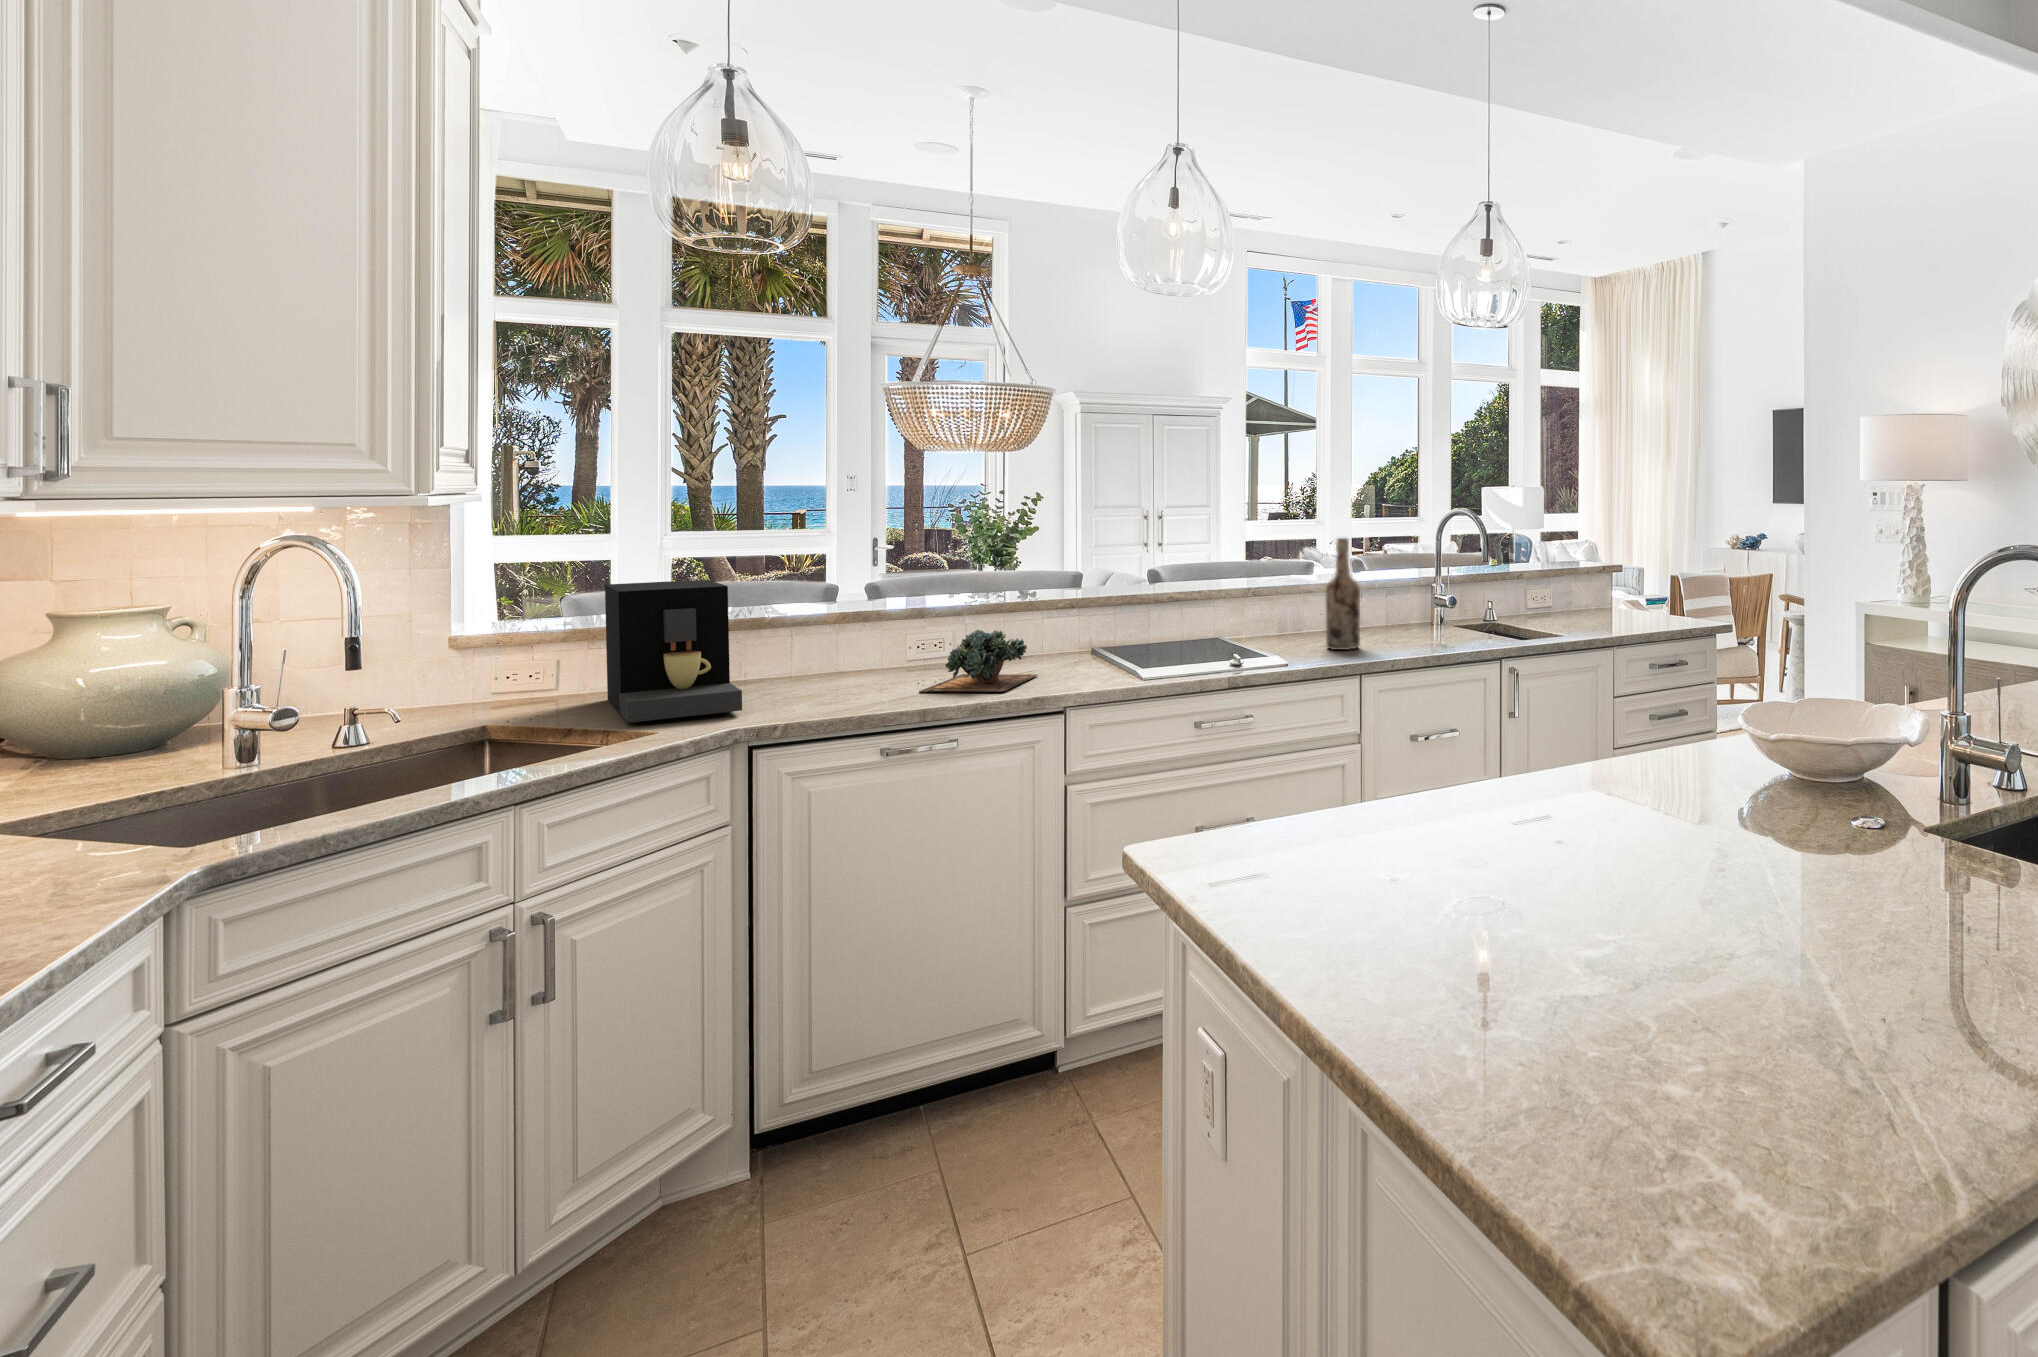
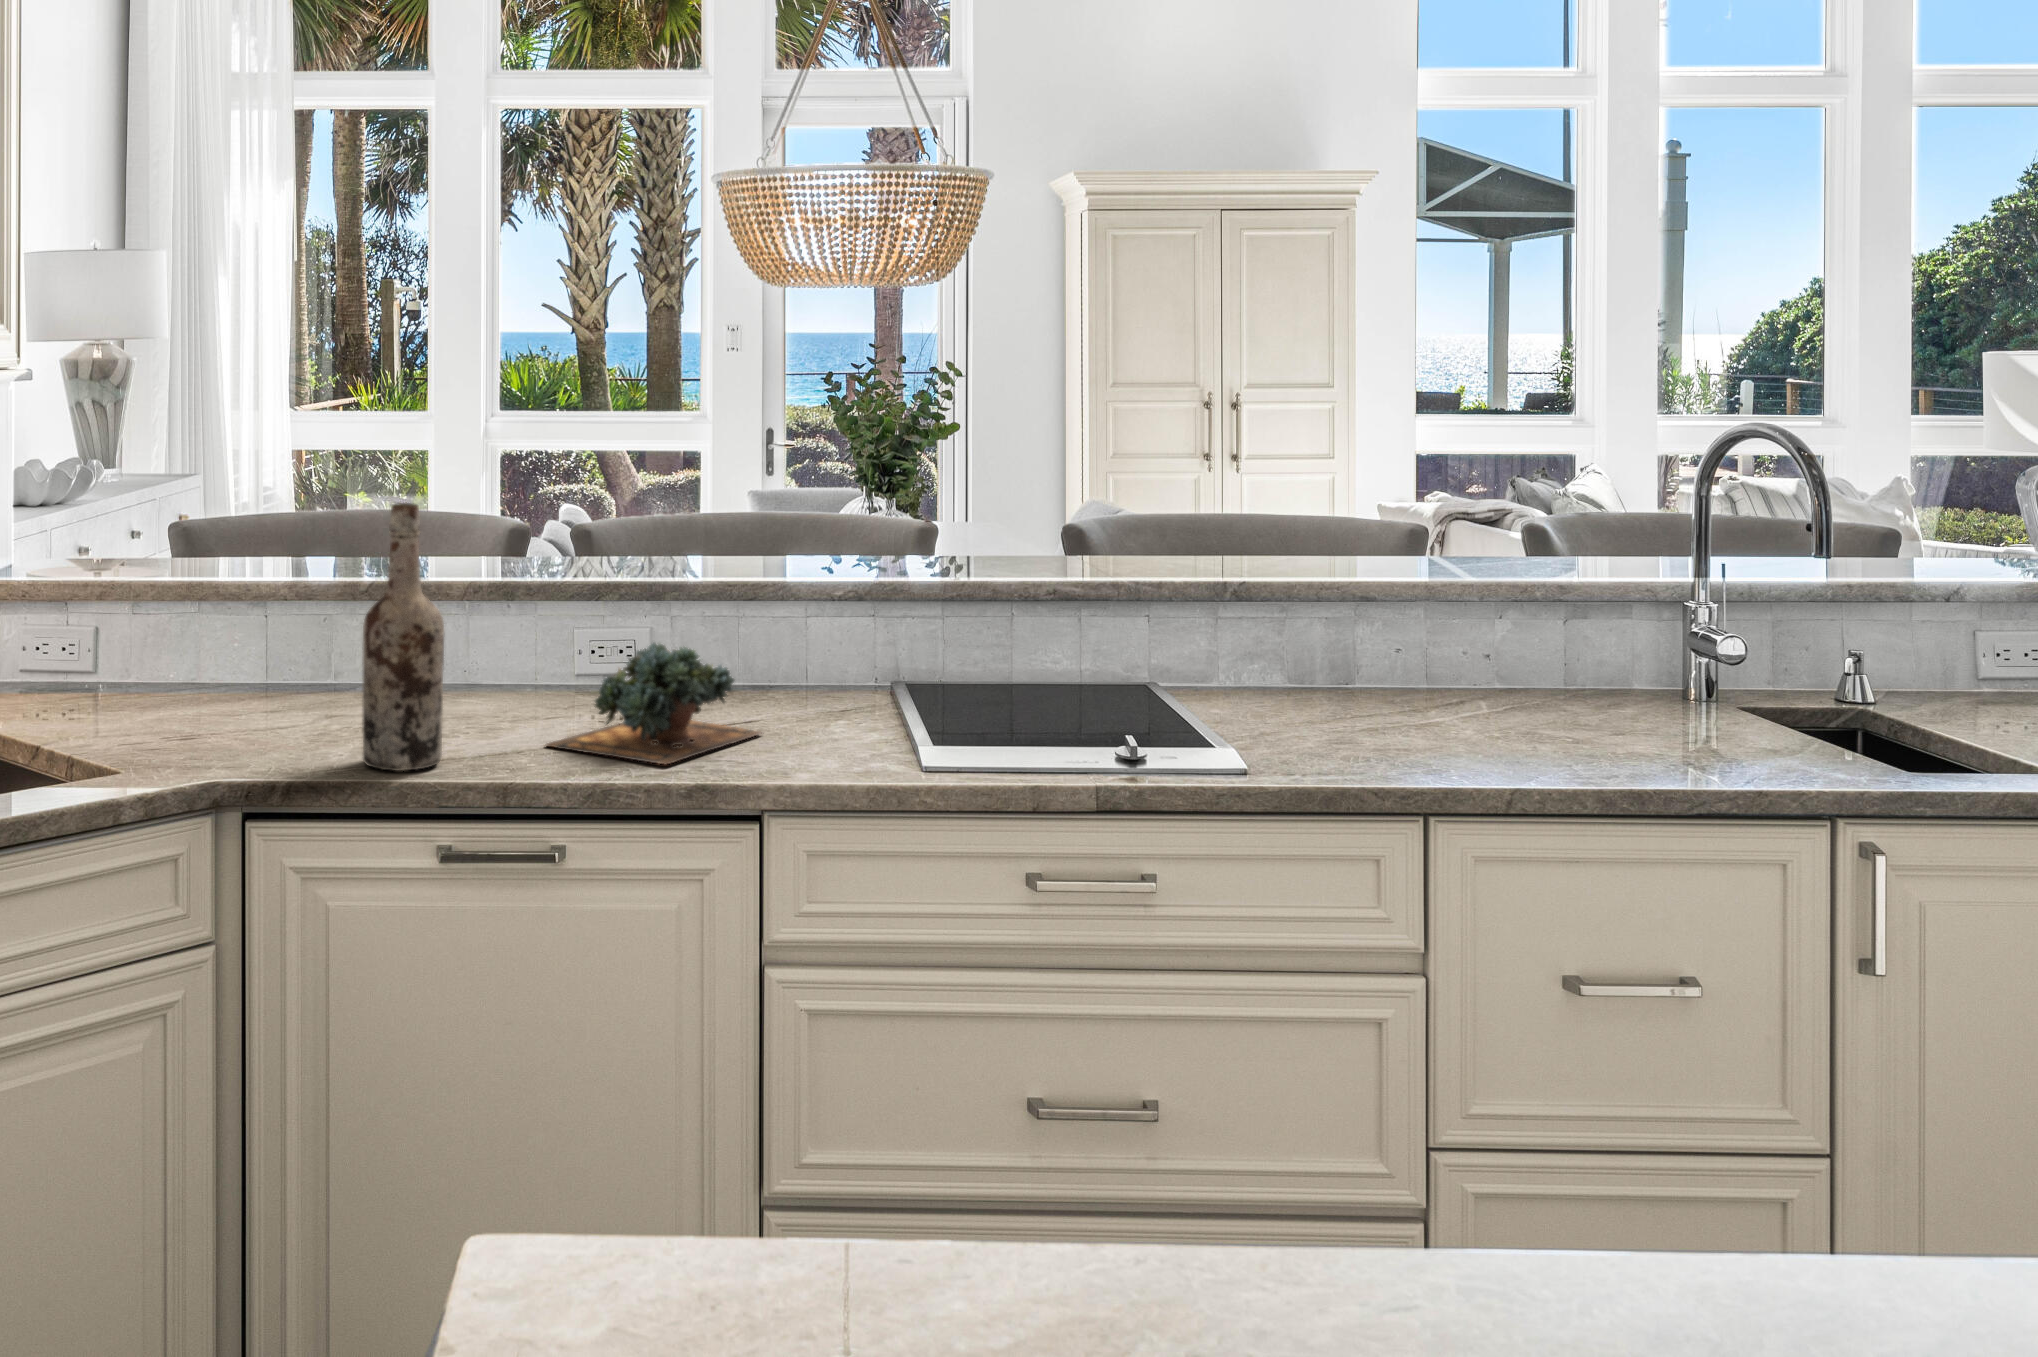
wine bottle: present [1326,538,1360,650] -> present [362,503,444,771]
coffee maker: present [605,580,742,723] -> none [108,523,289,751]

